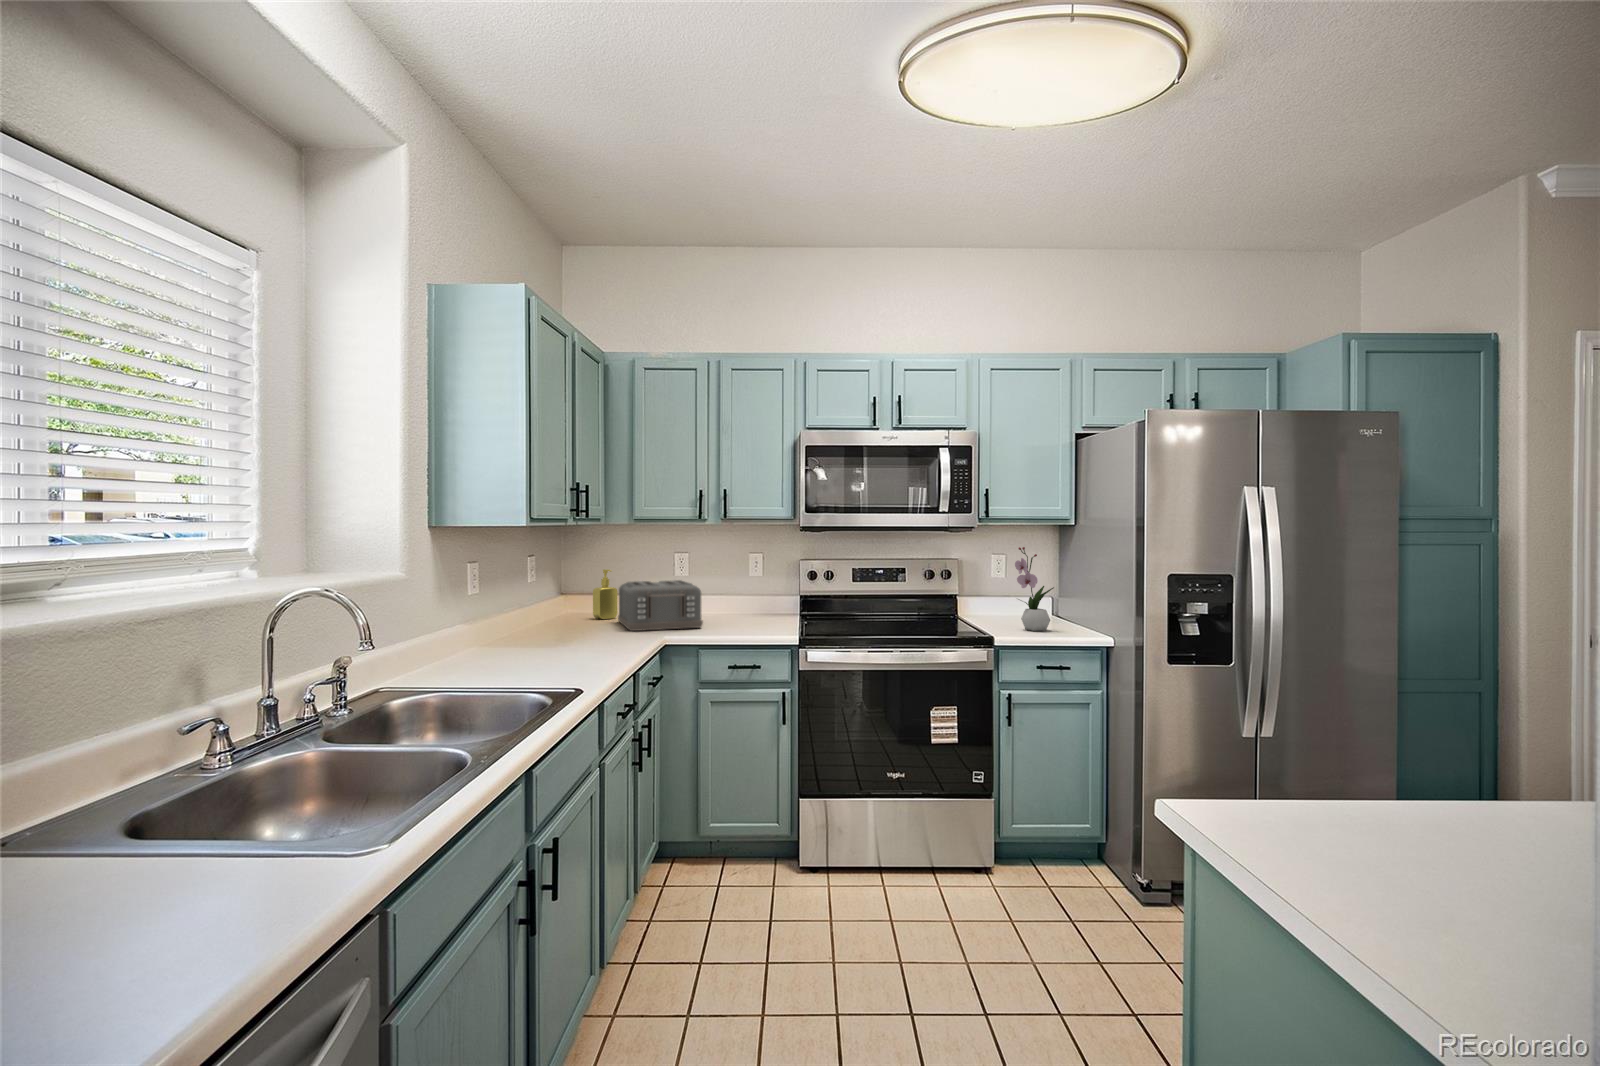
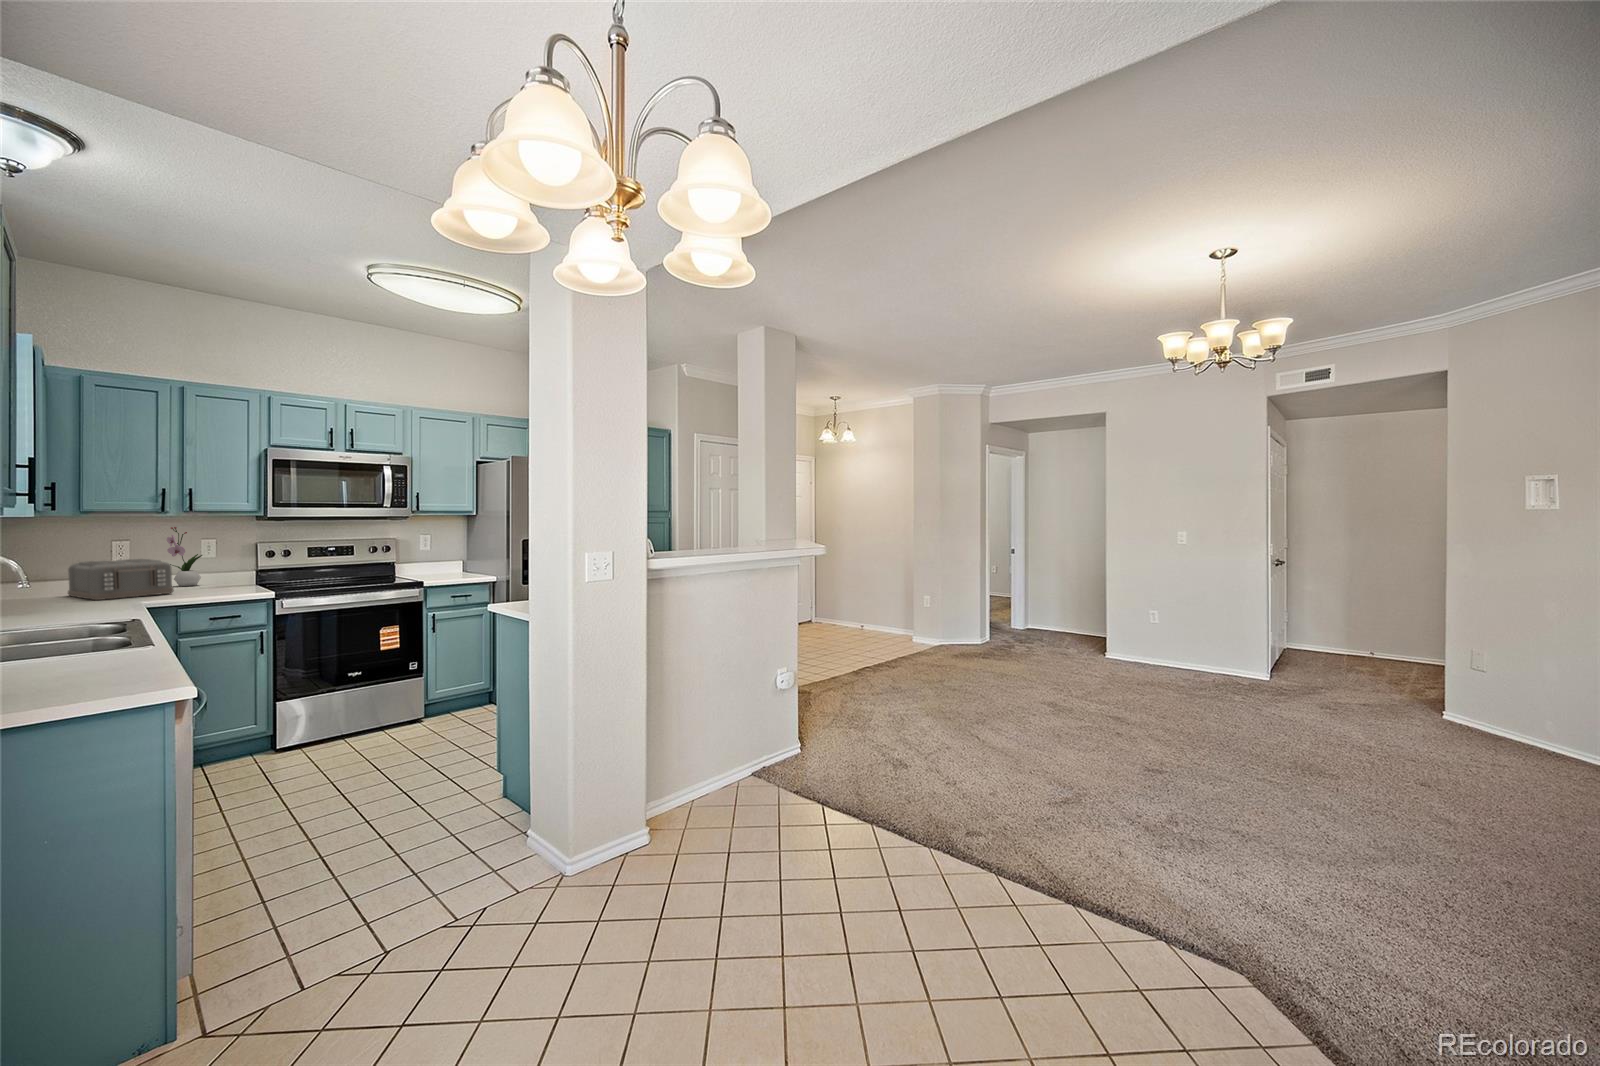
flower arrangement: present [1015,547,1054,631] -> present [167,527,202,586]
soap dispenser: present [593,569,618,619] -> none [29,553,61,595]

